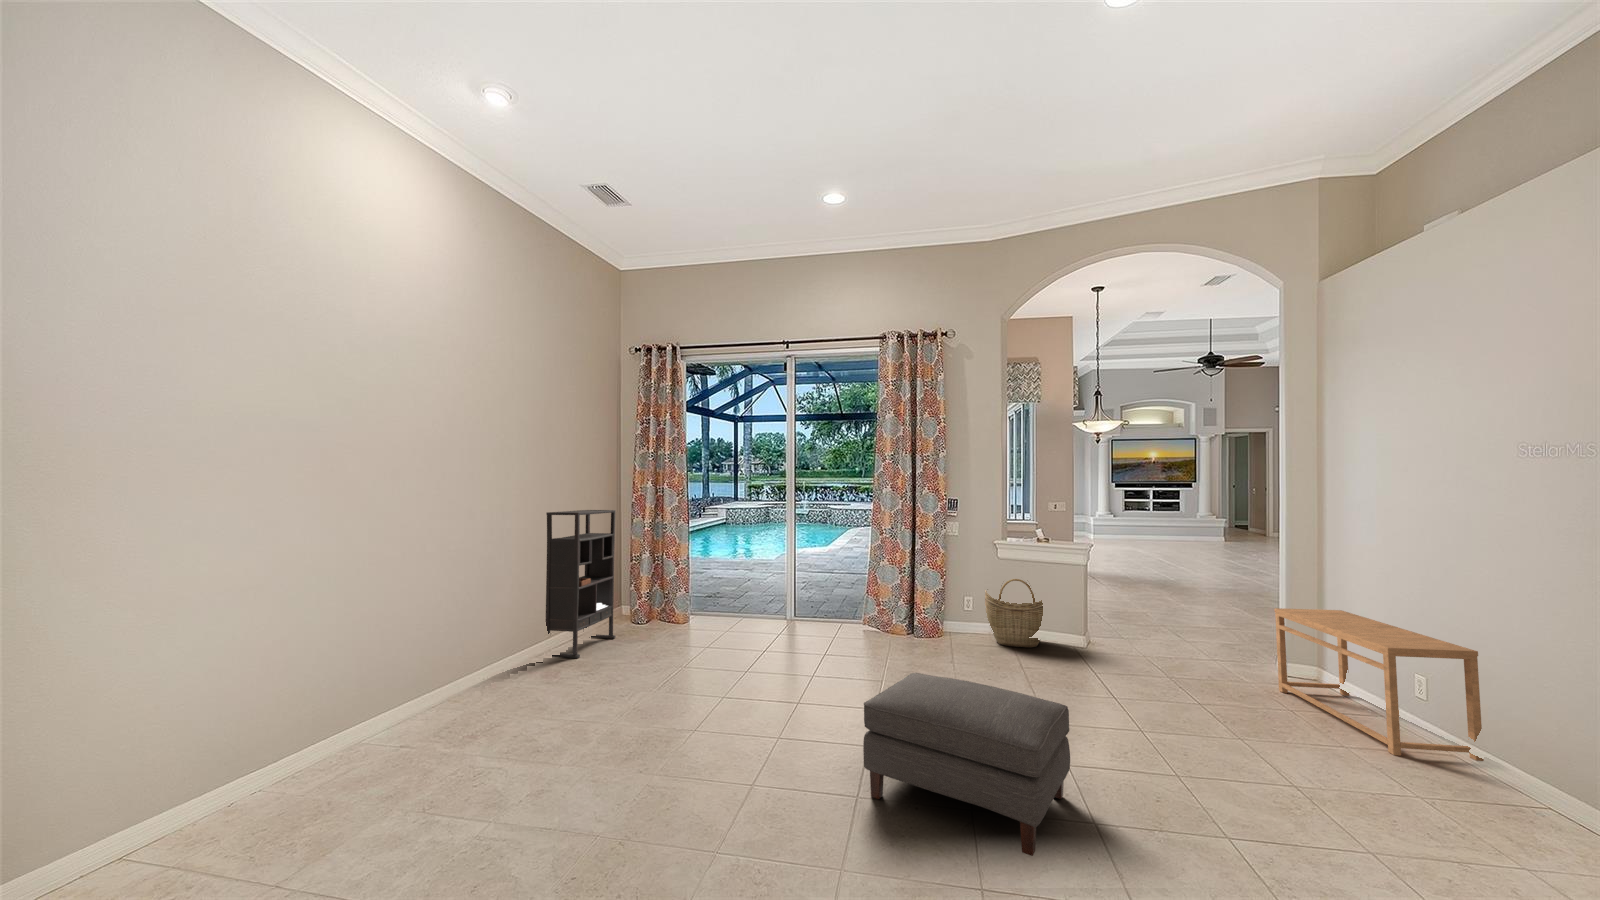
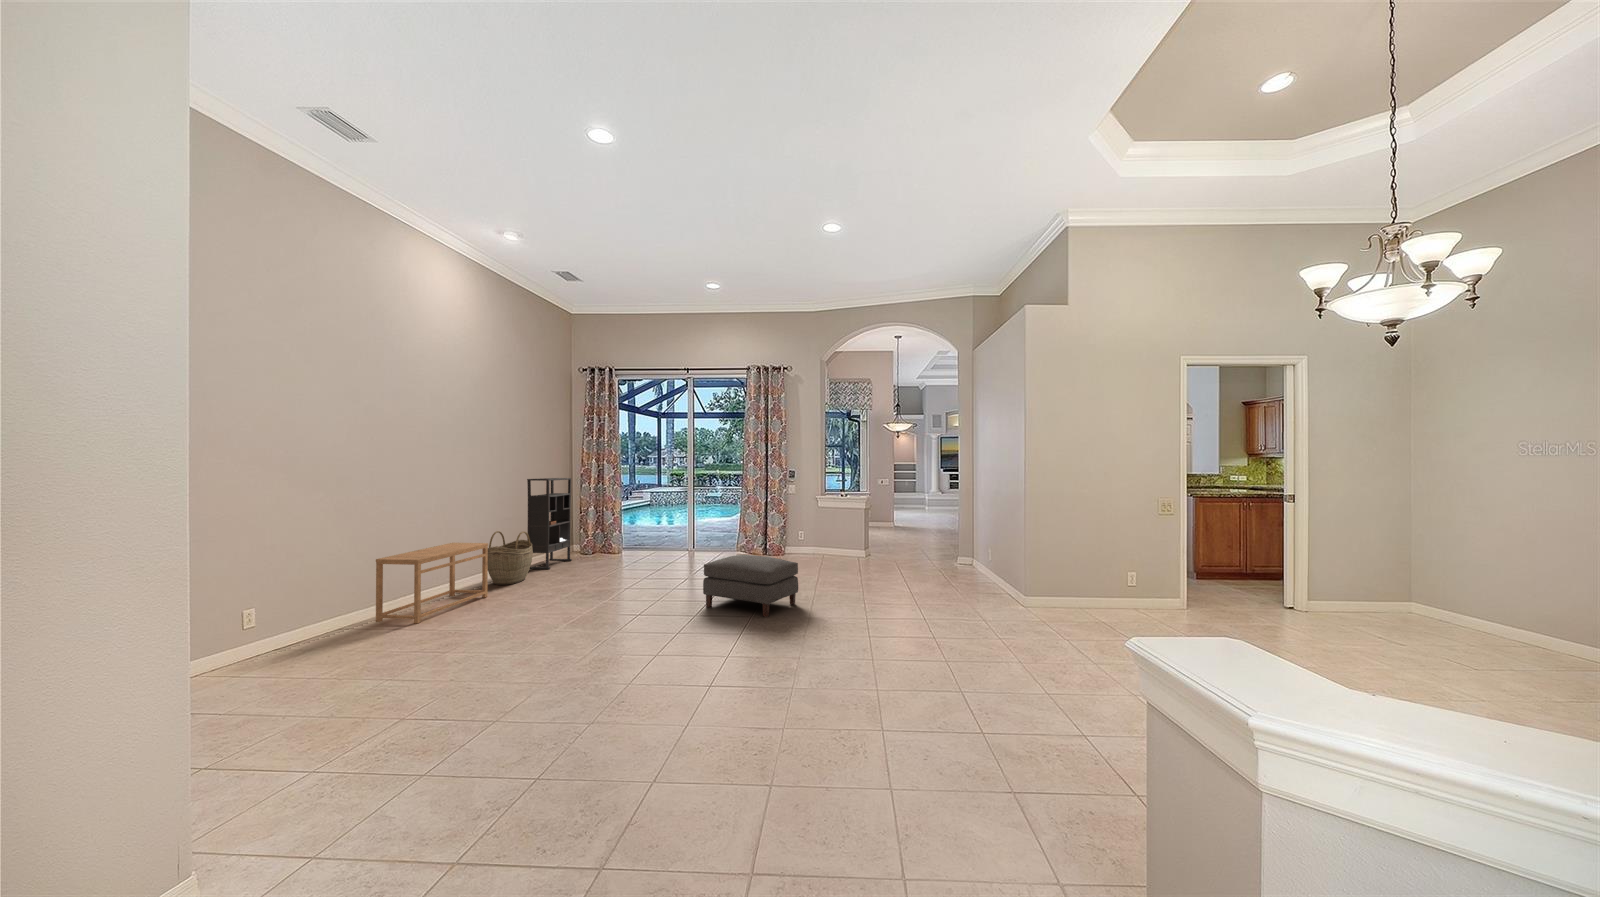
woven basket: present [985,579,1043,647] -> present [488,531,533,585]
side table: present [1275,608,1484,761] -> present [376,543,488,623]

